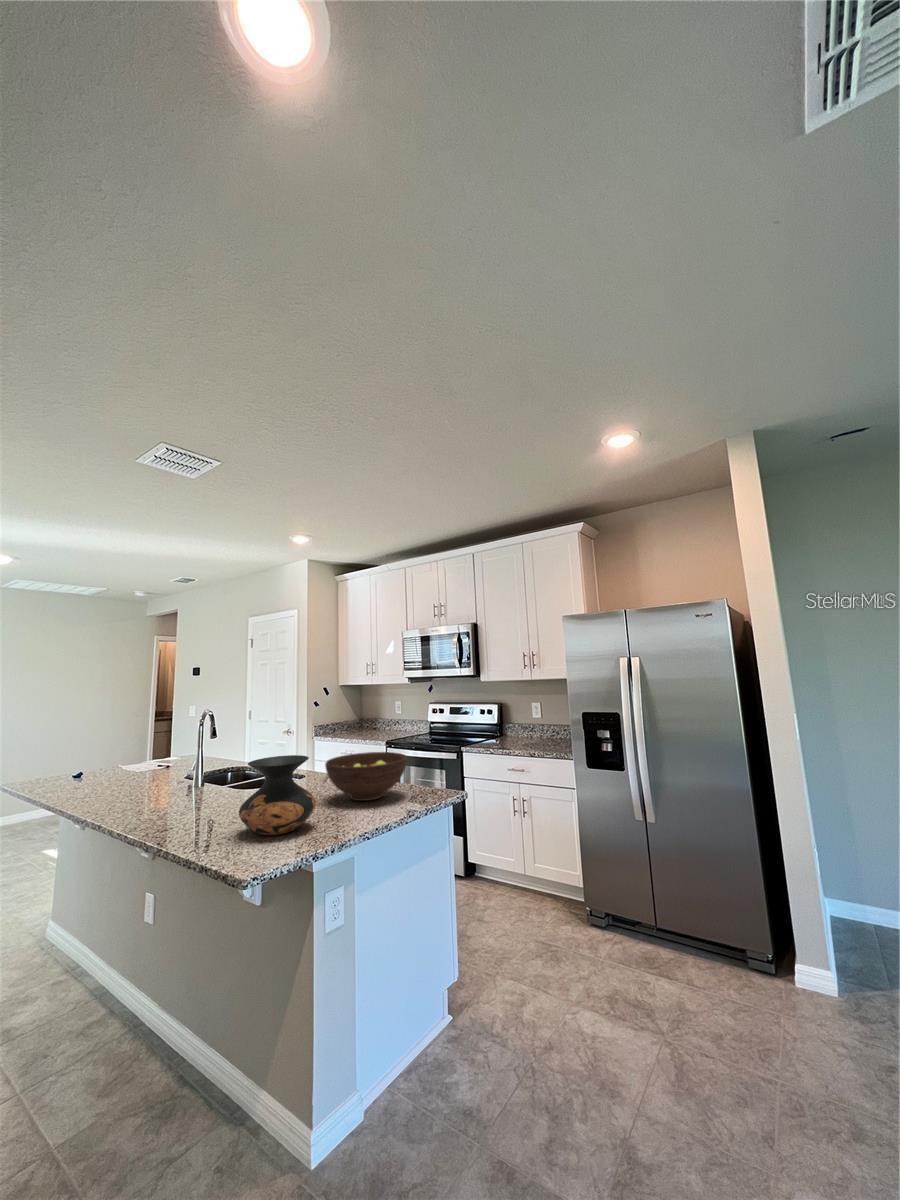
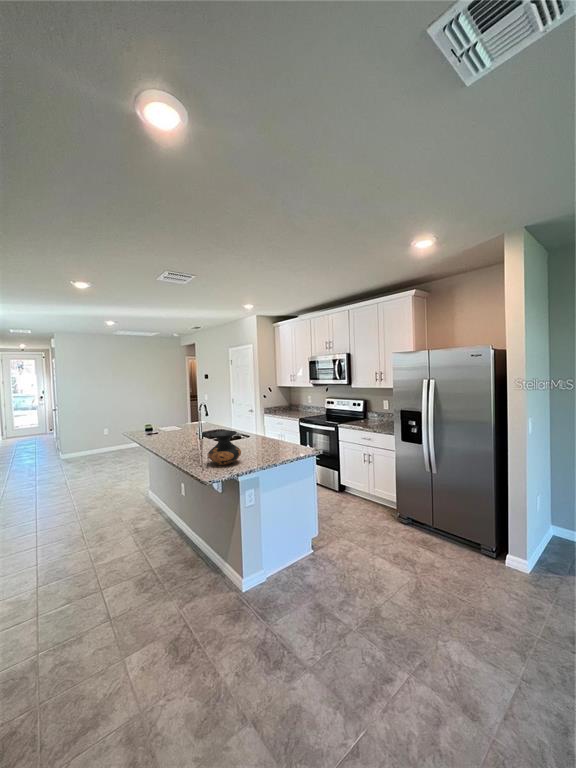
fruit bowl: present [325,752,407,801] -> none [250,429,290,452]

